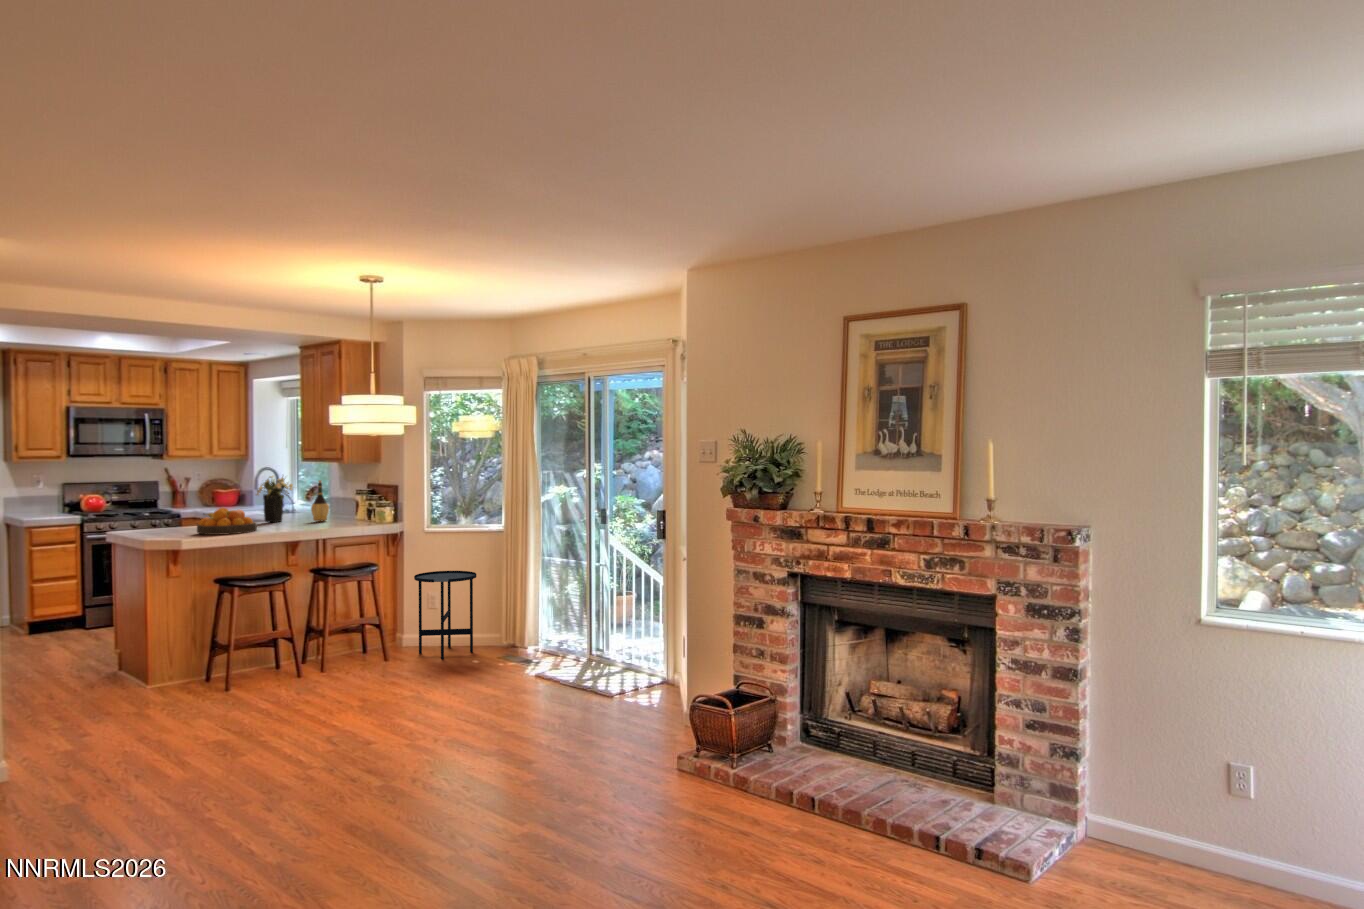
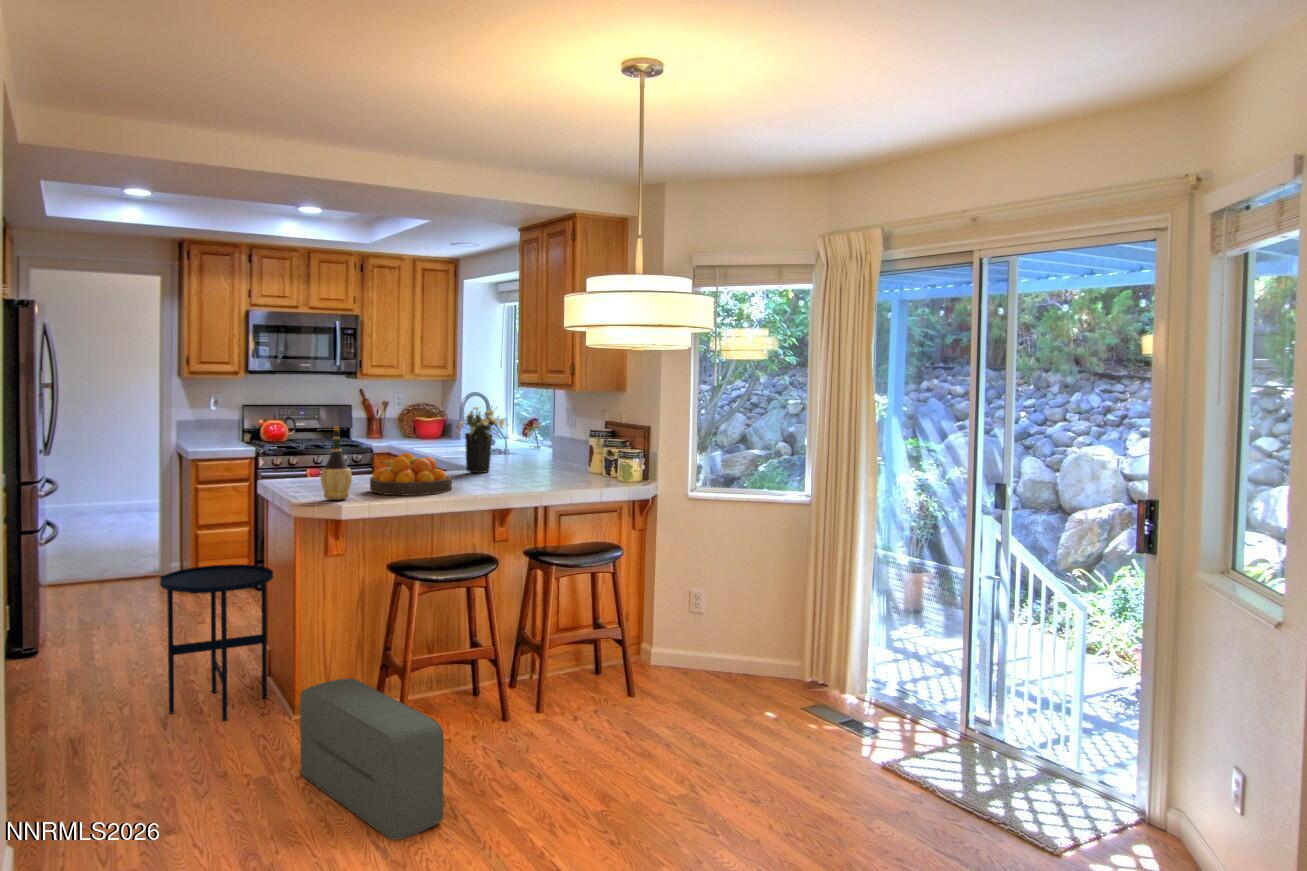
wine bottle: present [311,480,329,522] -> present [320,426,352,500]
side table: present [414,571,476,659] -> present [160,564,273,720]
pouf: none [160,647,262,725] -> present [300,678,444,840]

